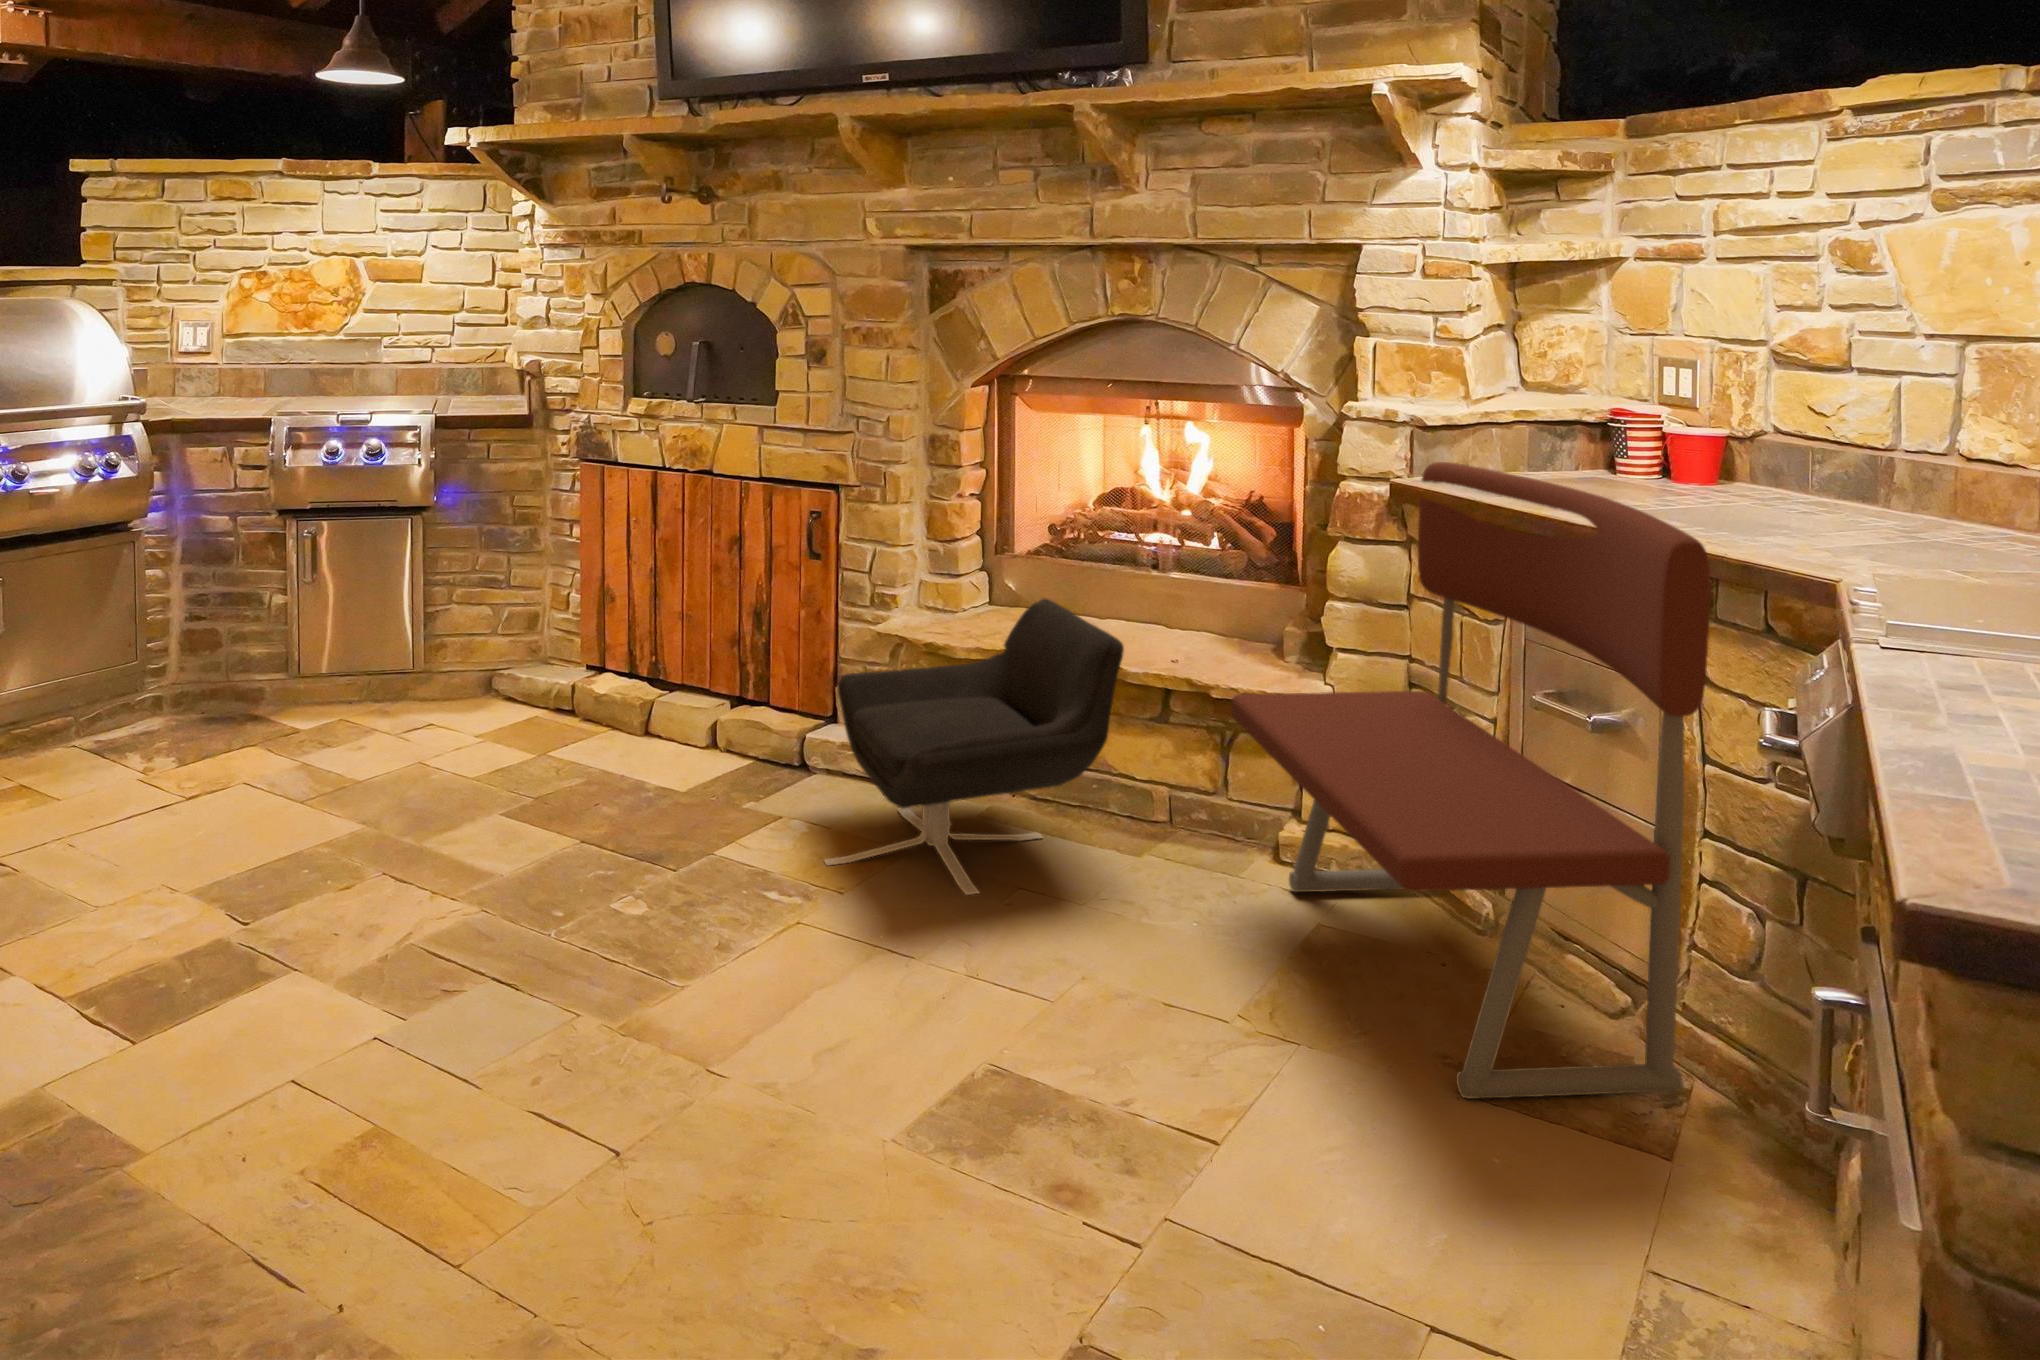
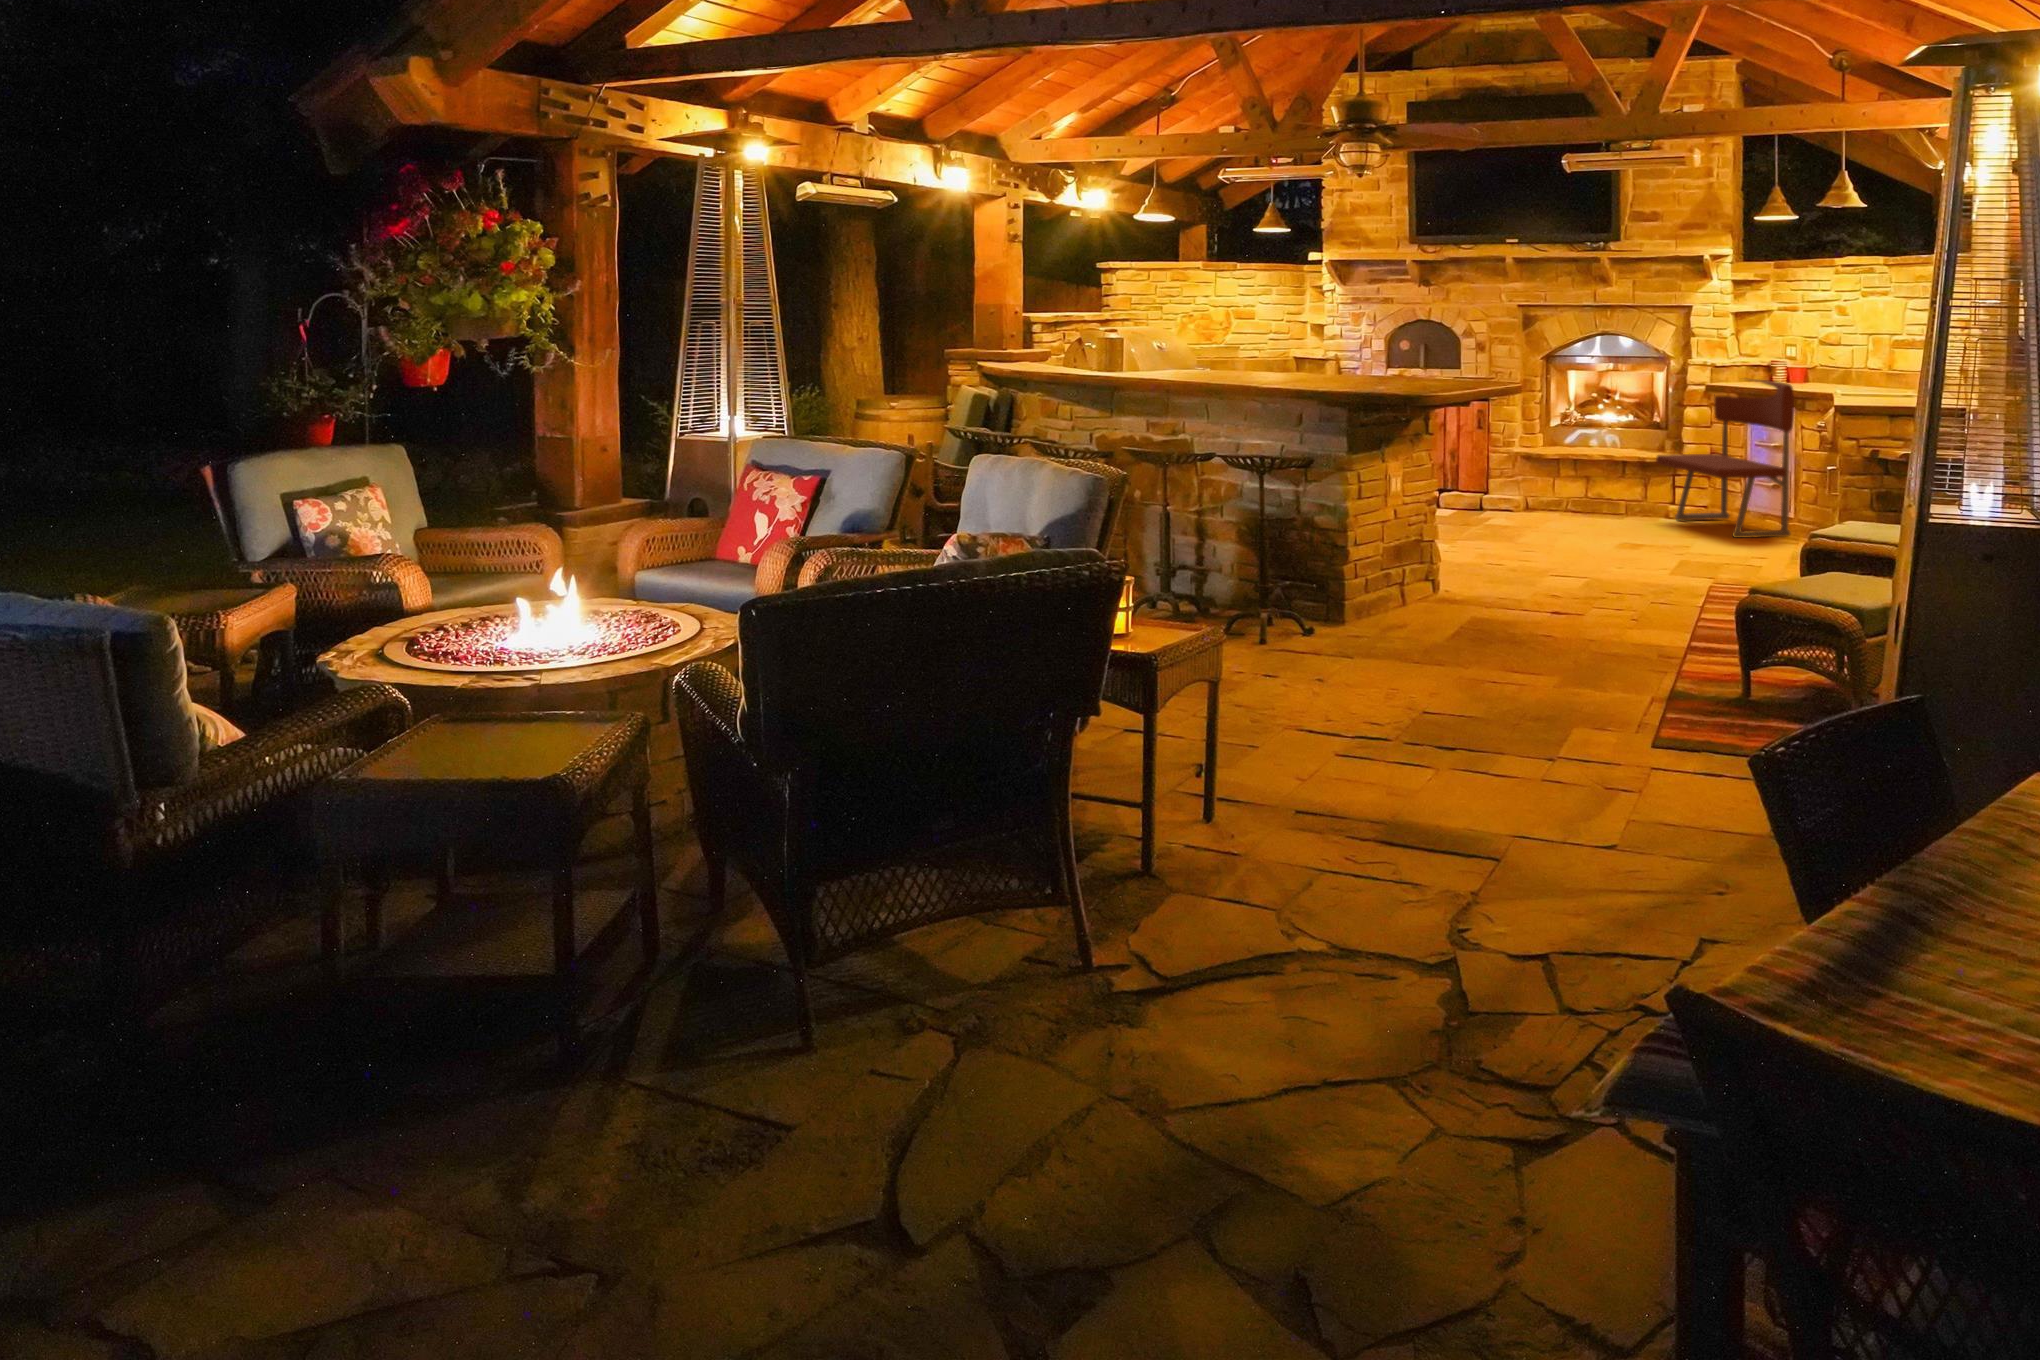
lounge chair: present [824,598,1124,895] -> none [1508,435,1619,523]

